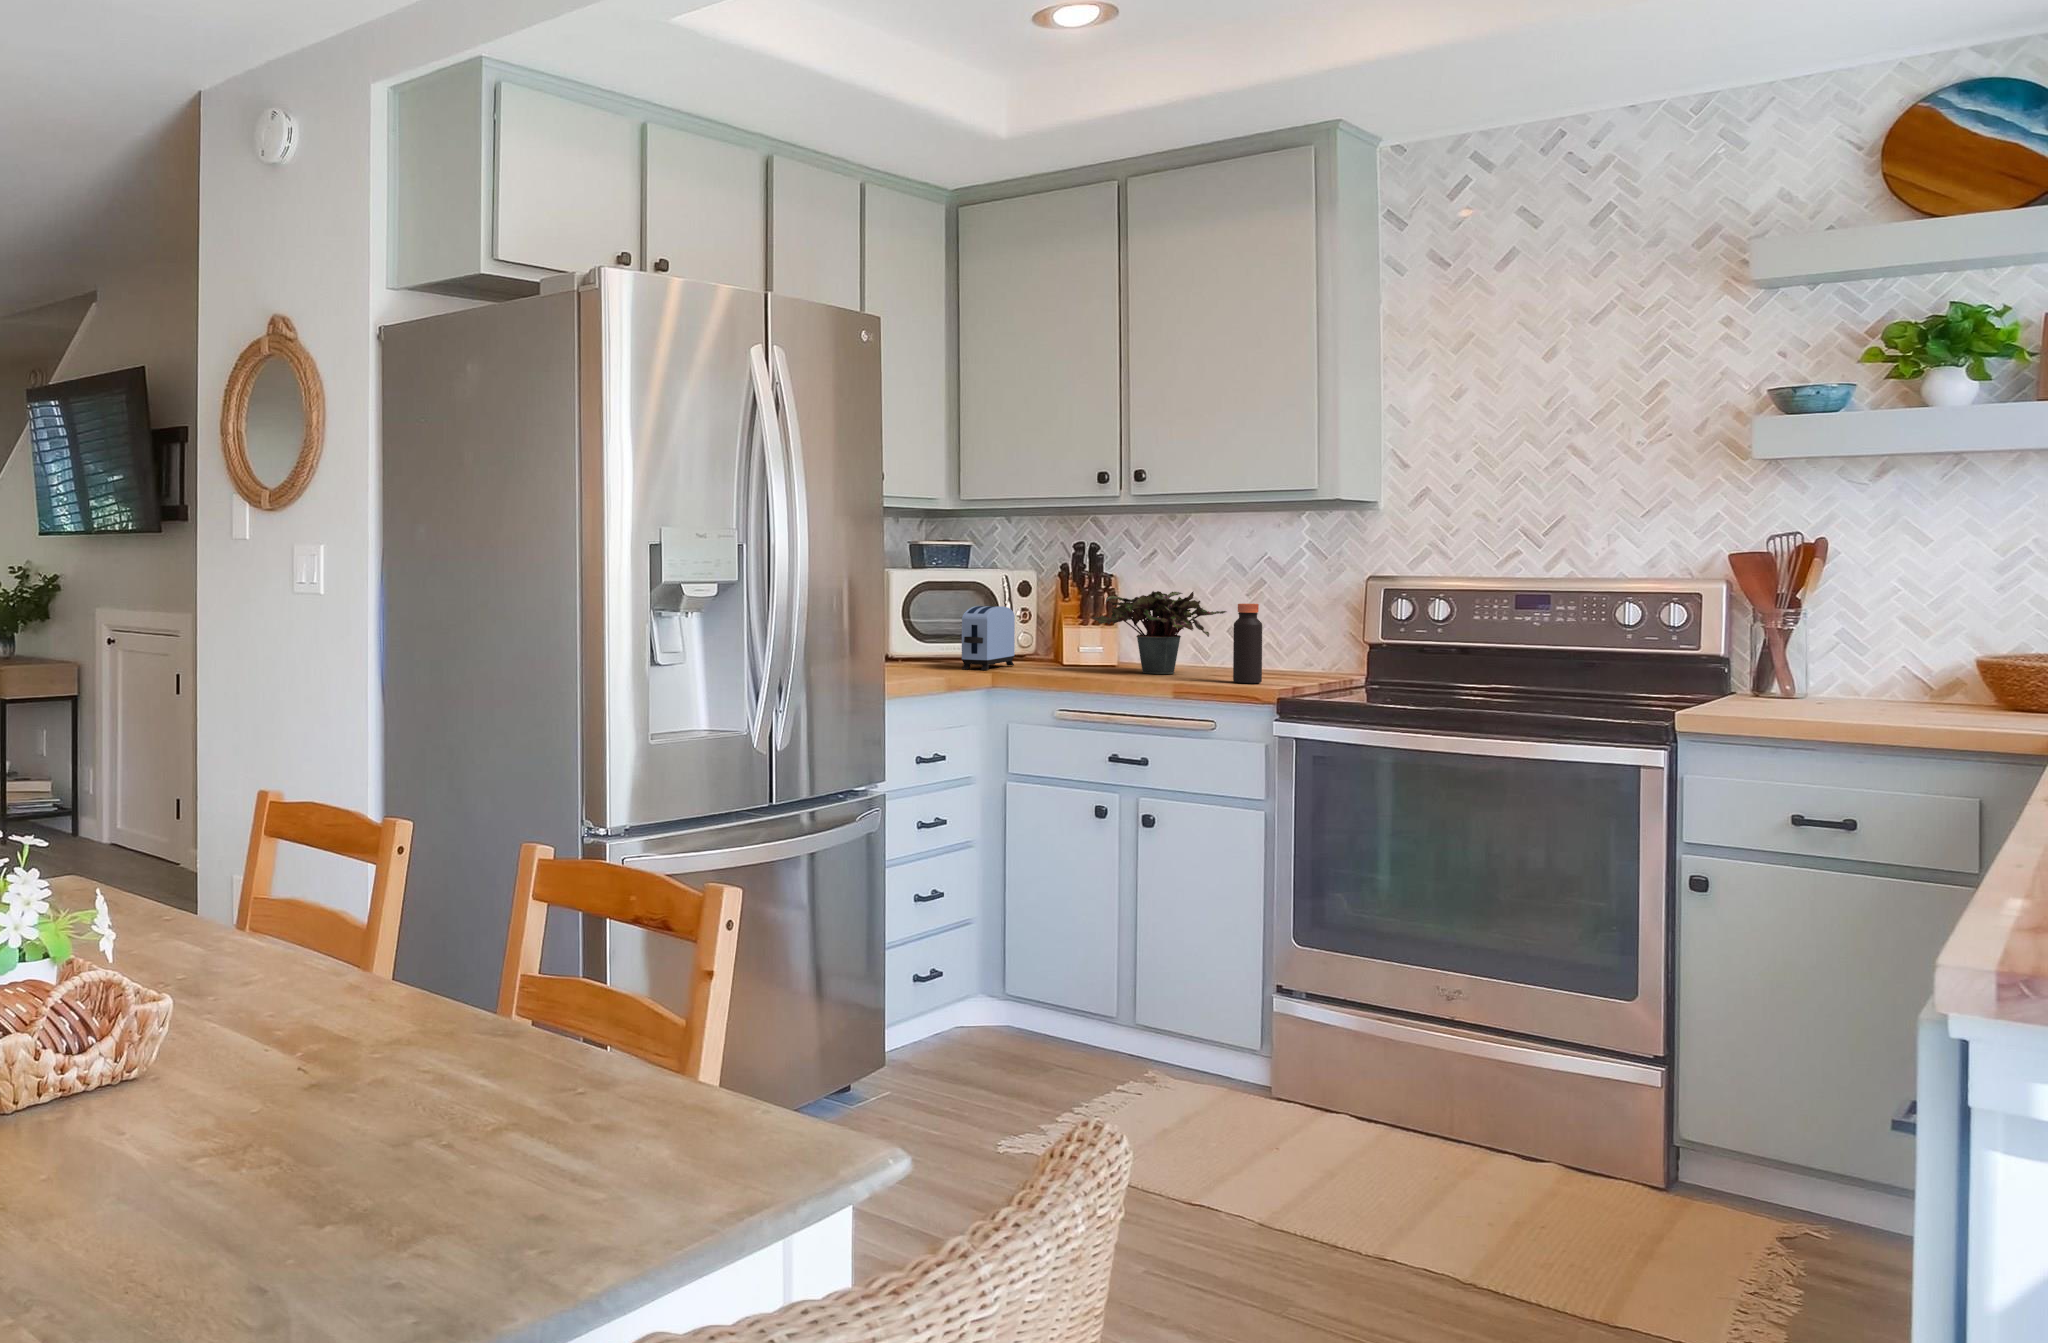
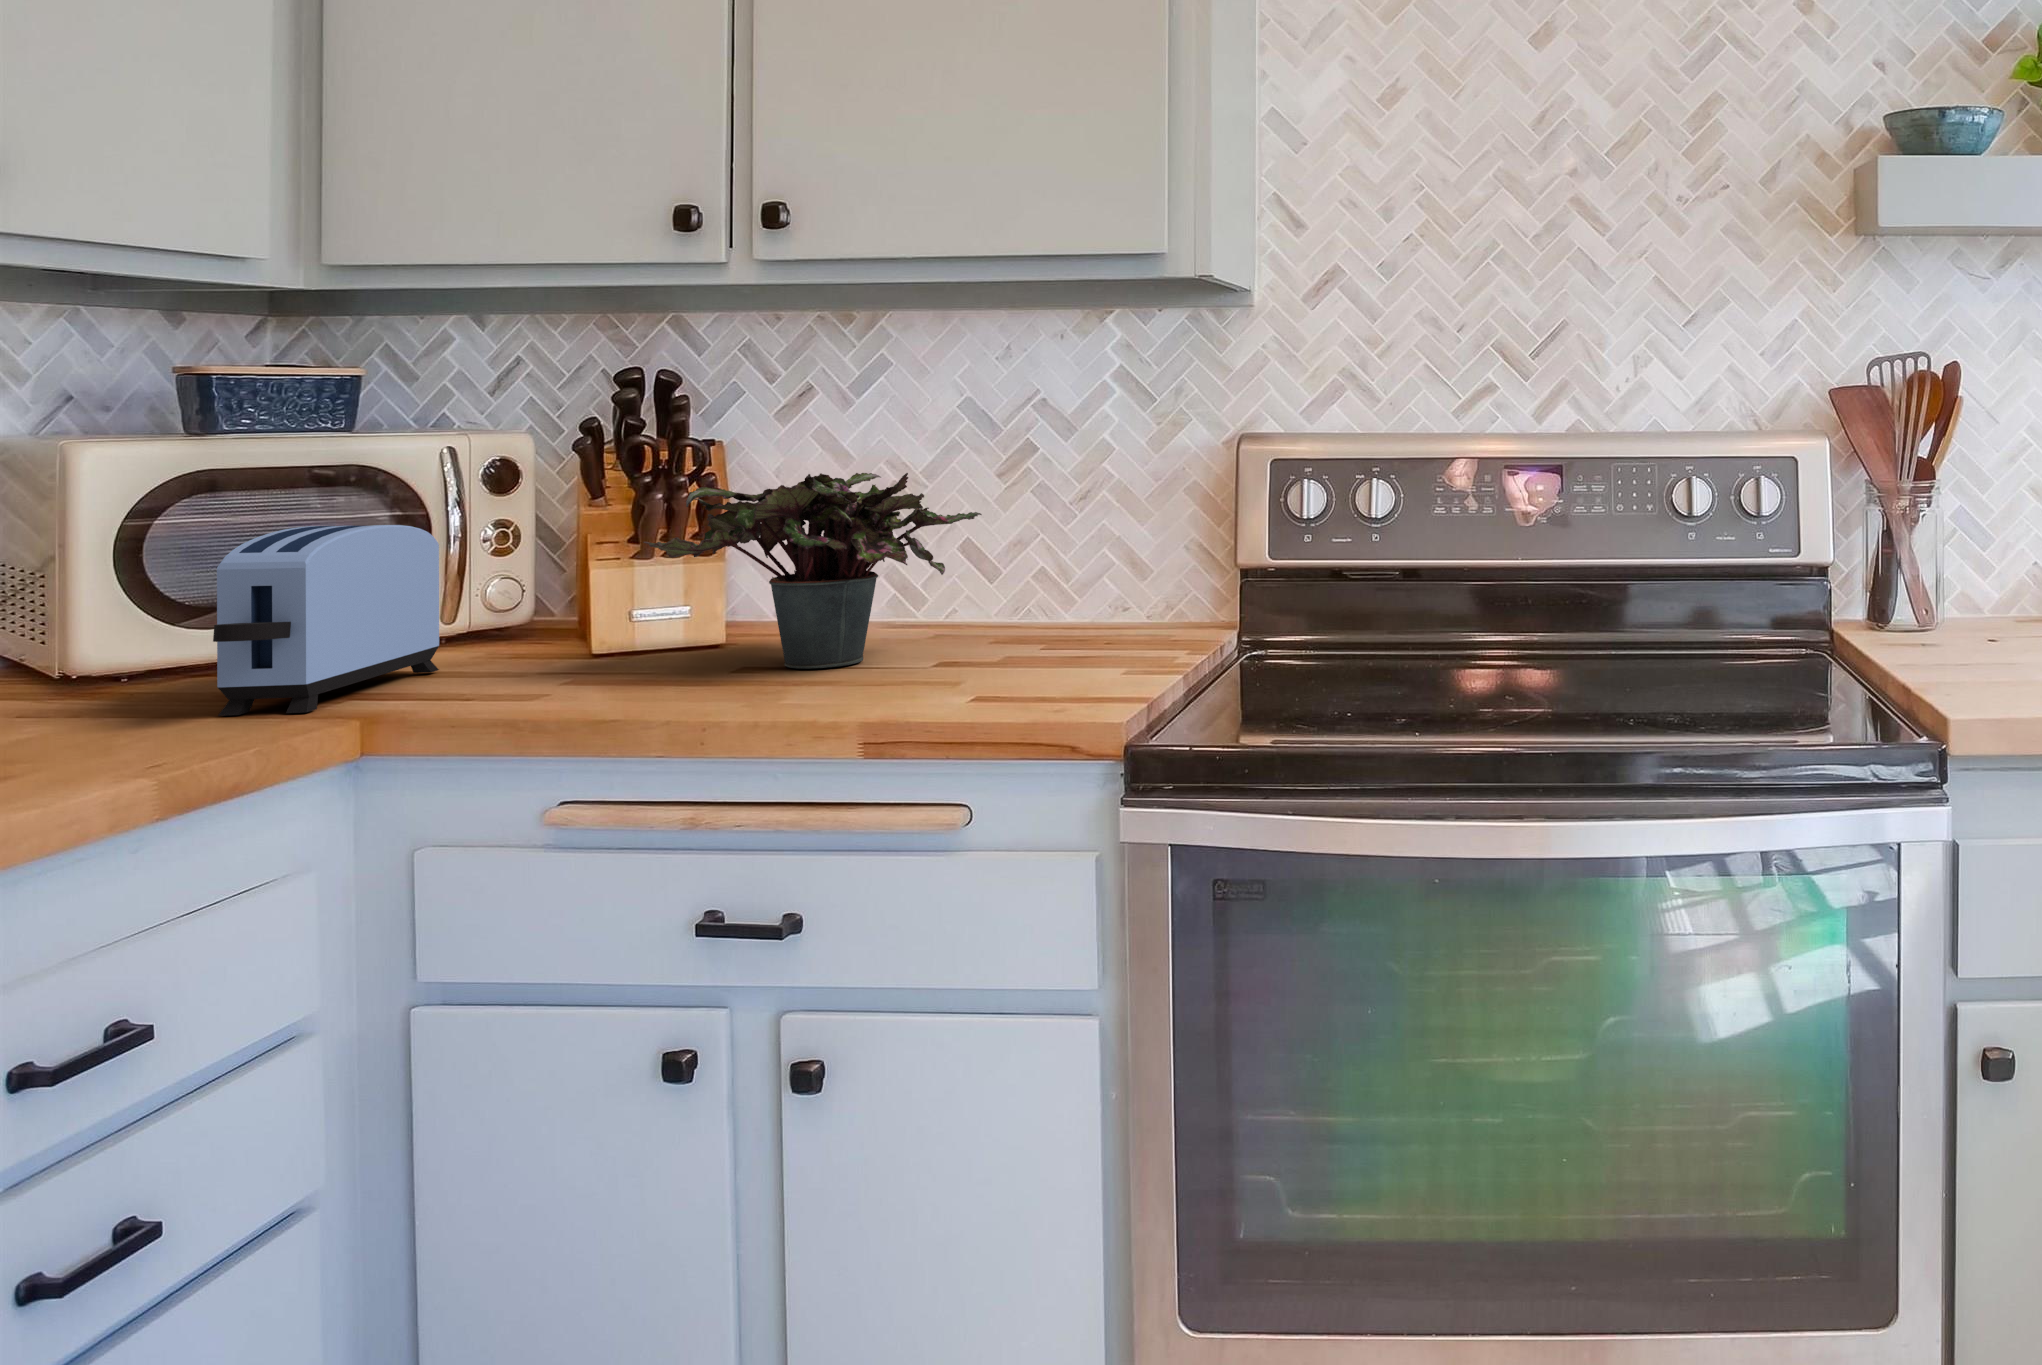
bottle: present [1233,604,1262,683] -> none [1009,499,1075,690]

